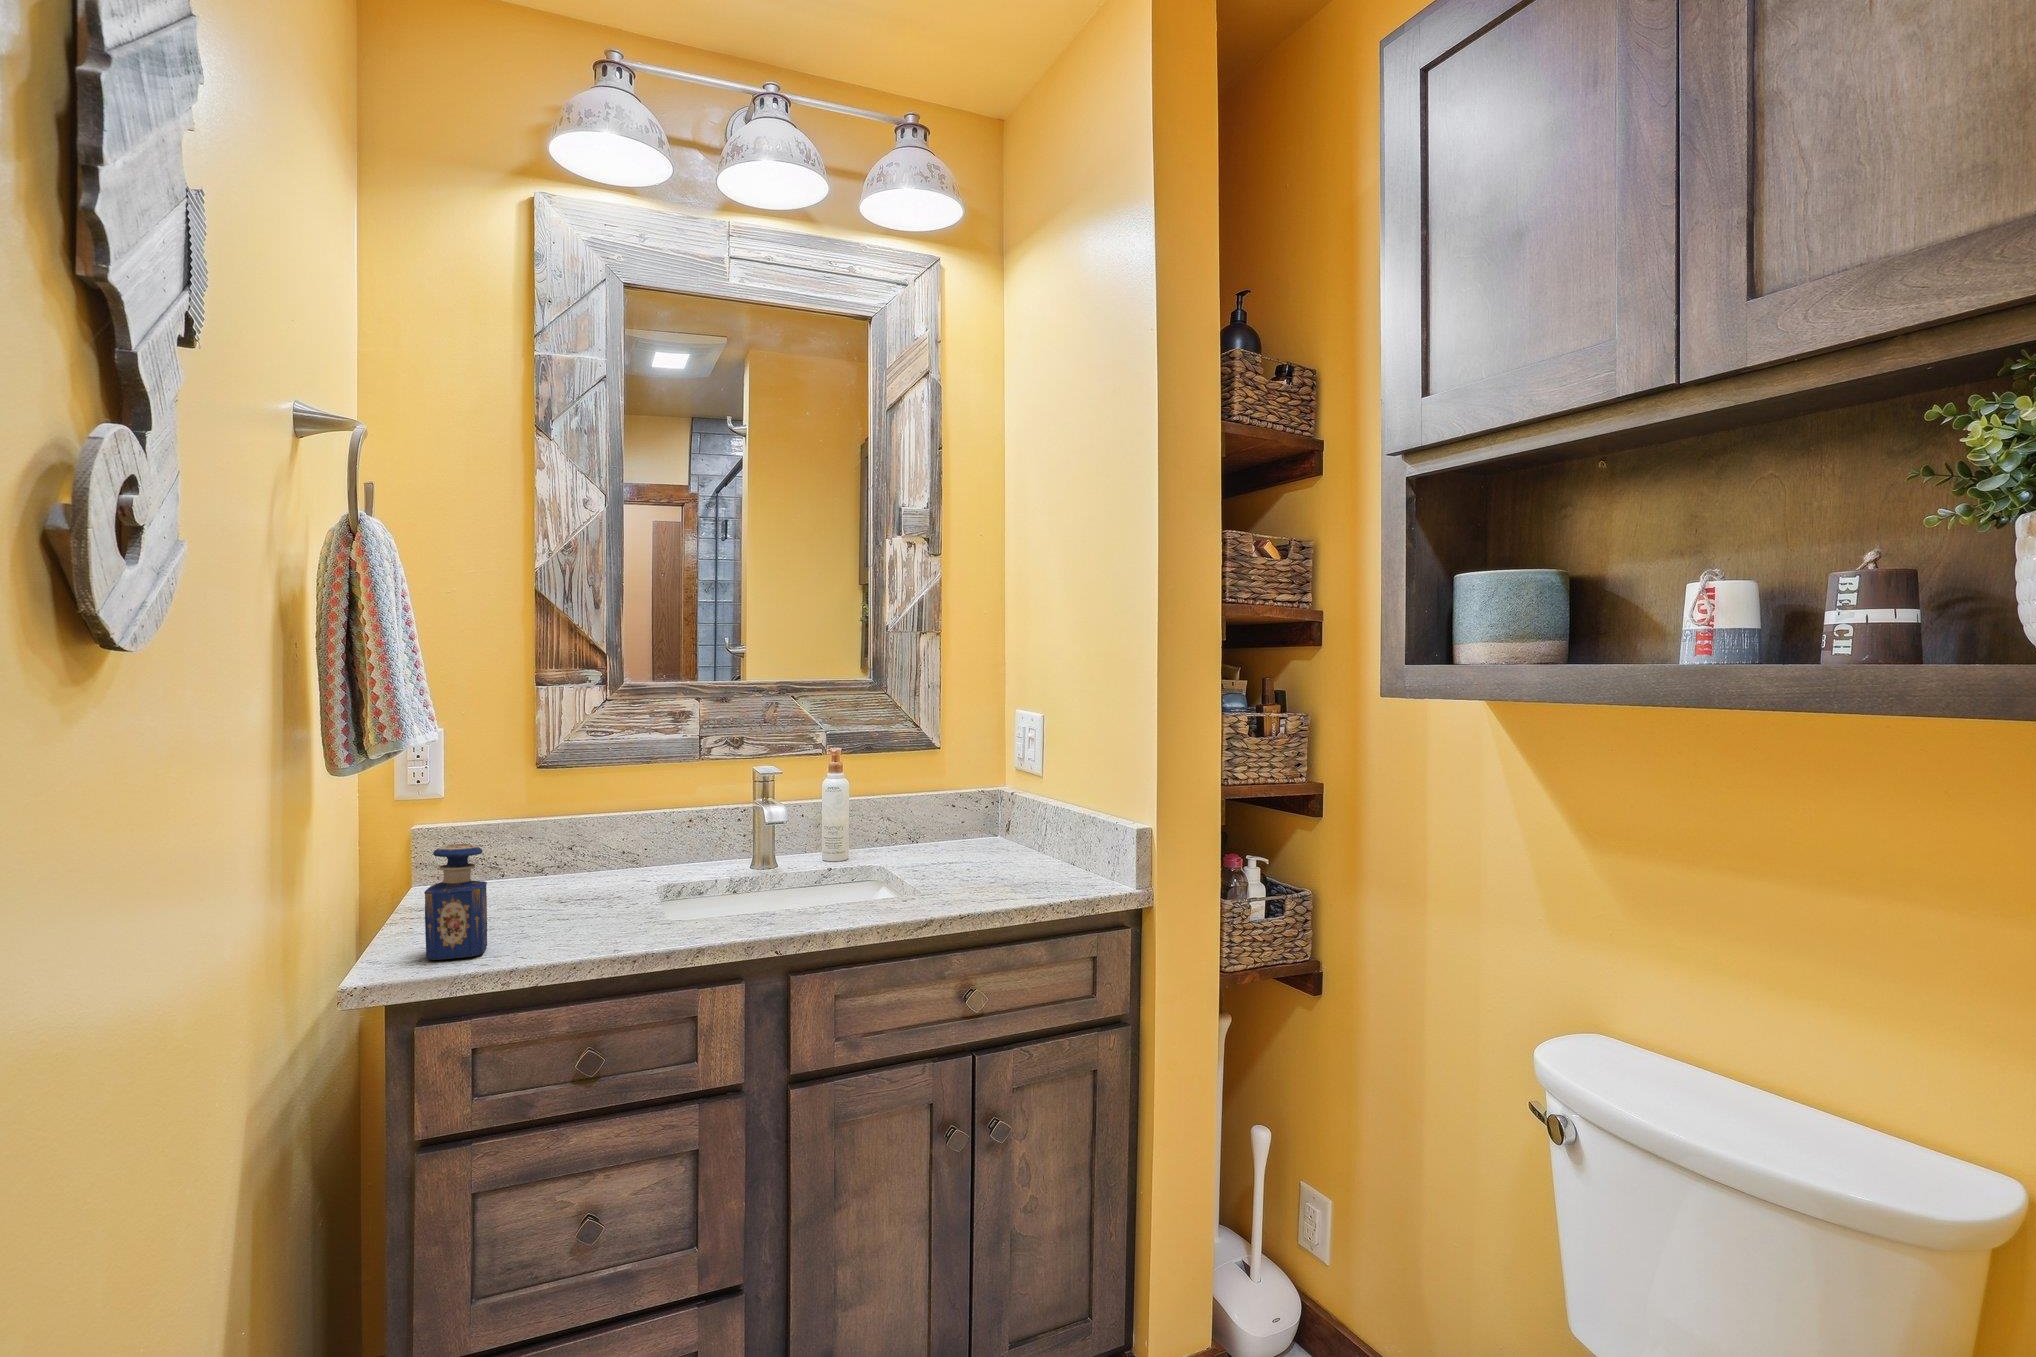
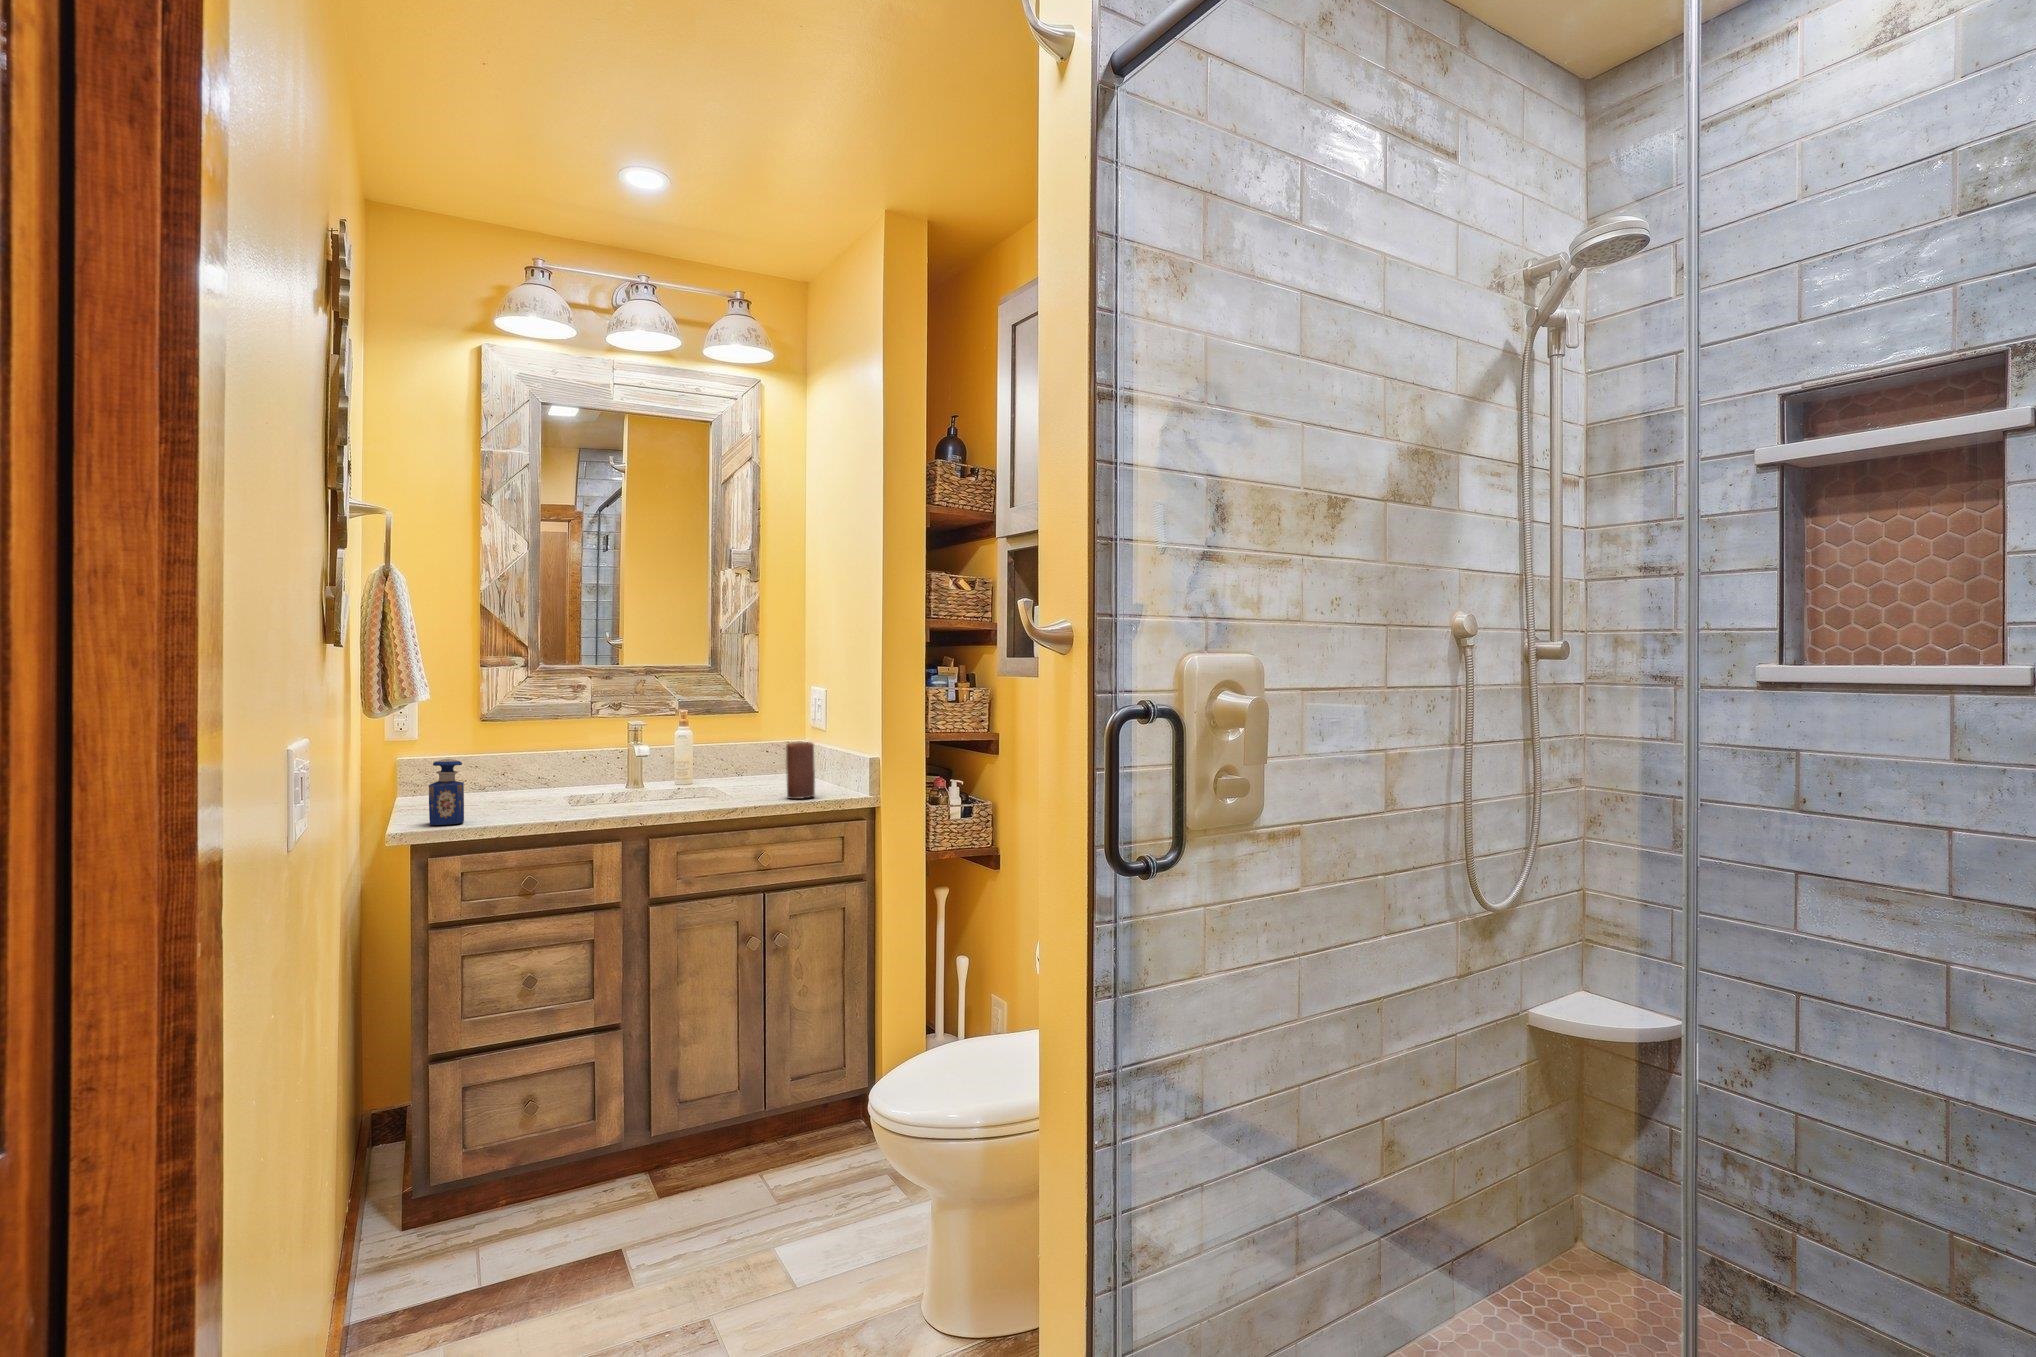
candle: none [1001,802,1046,897] -> present [786,742,815,799]

